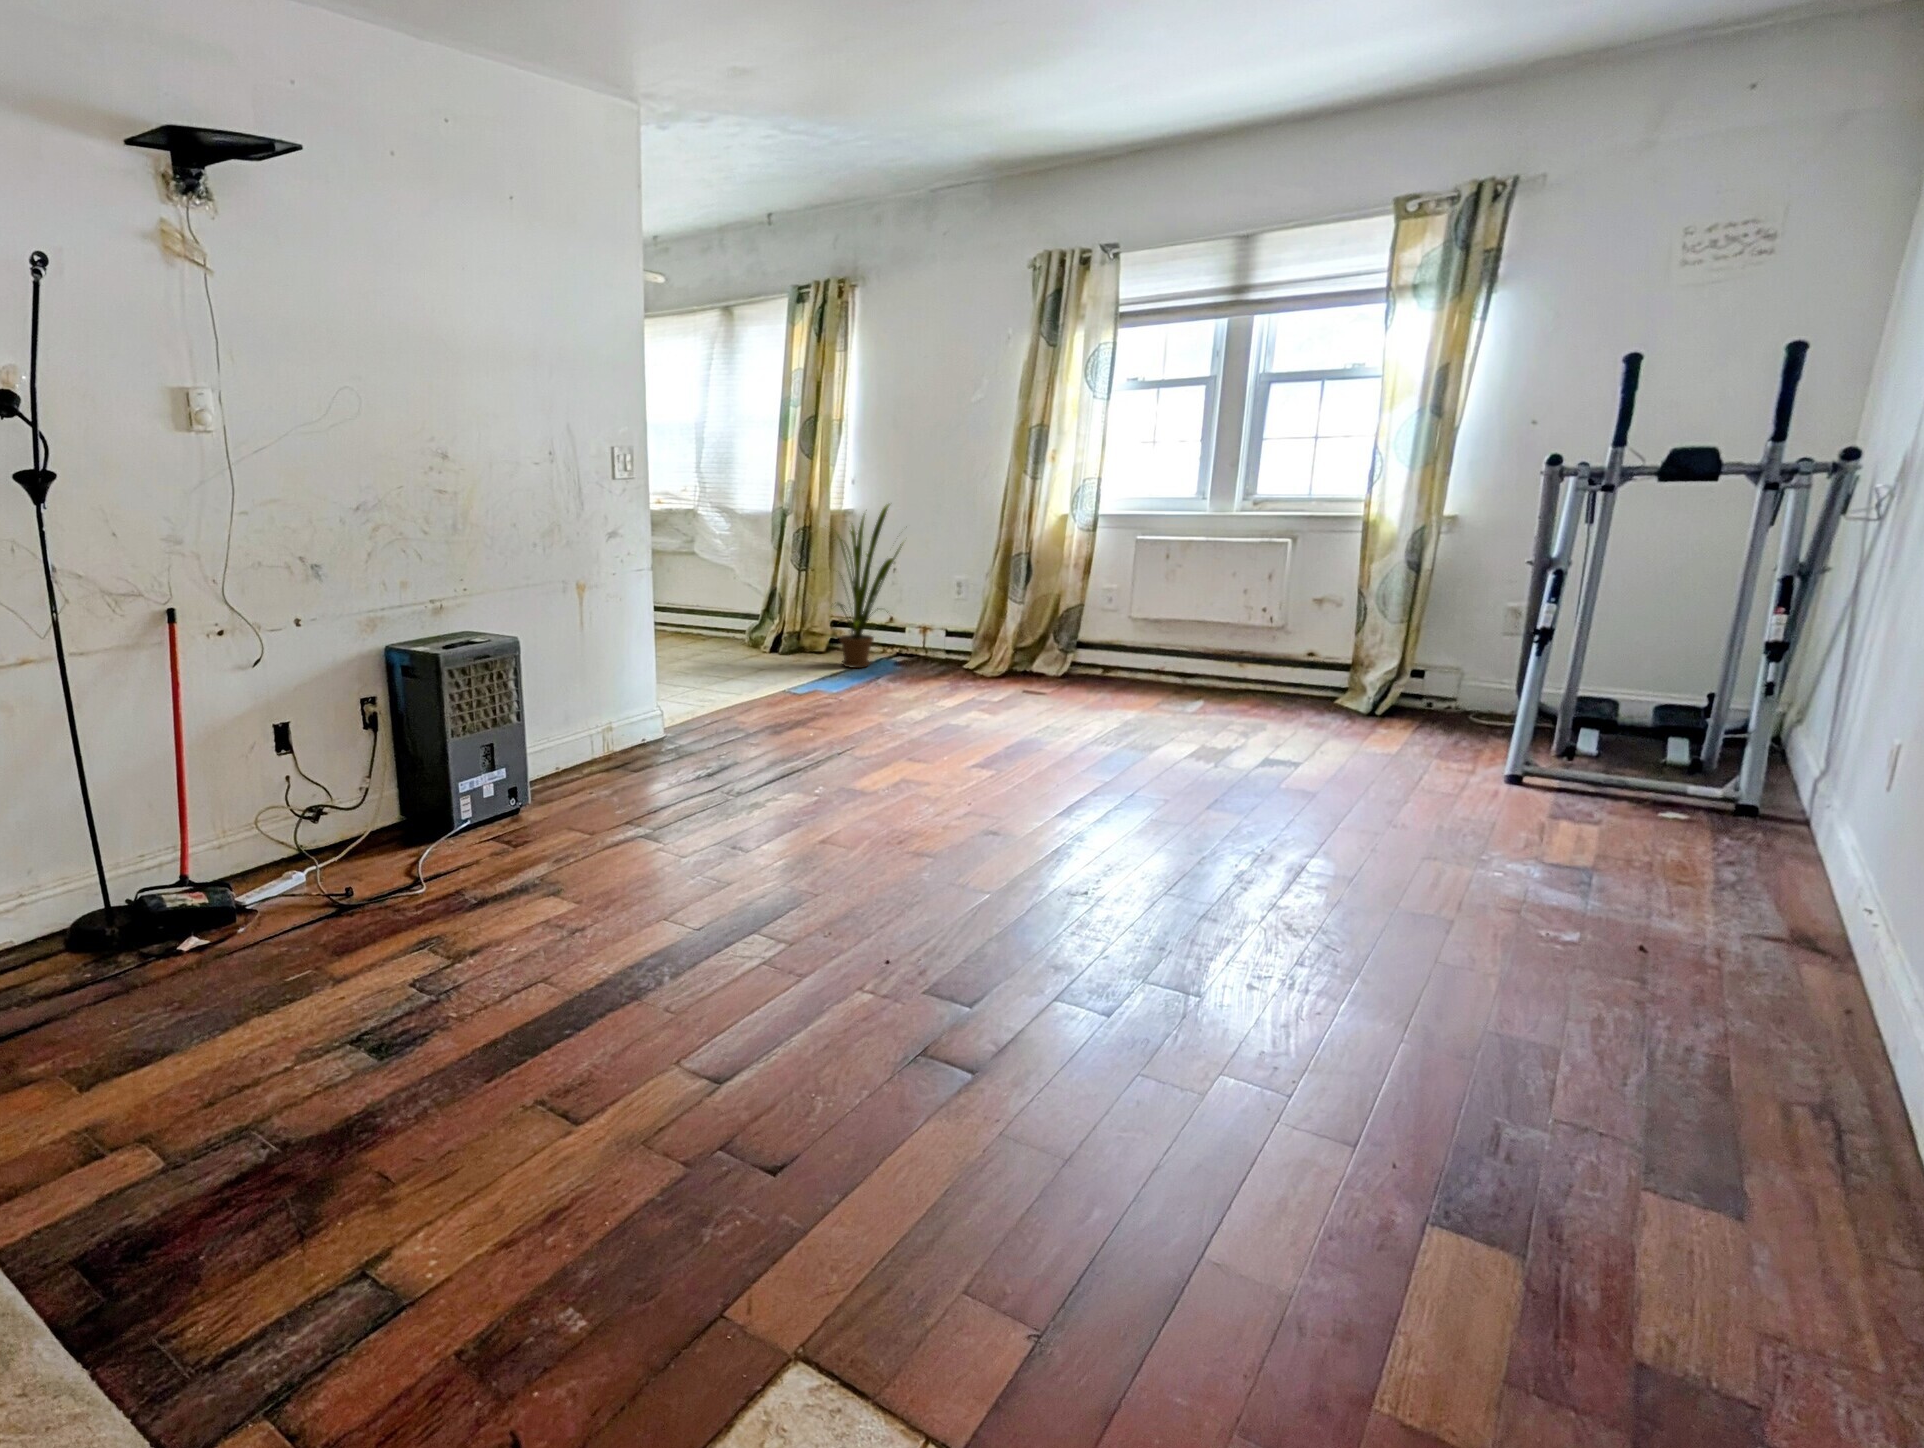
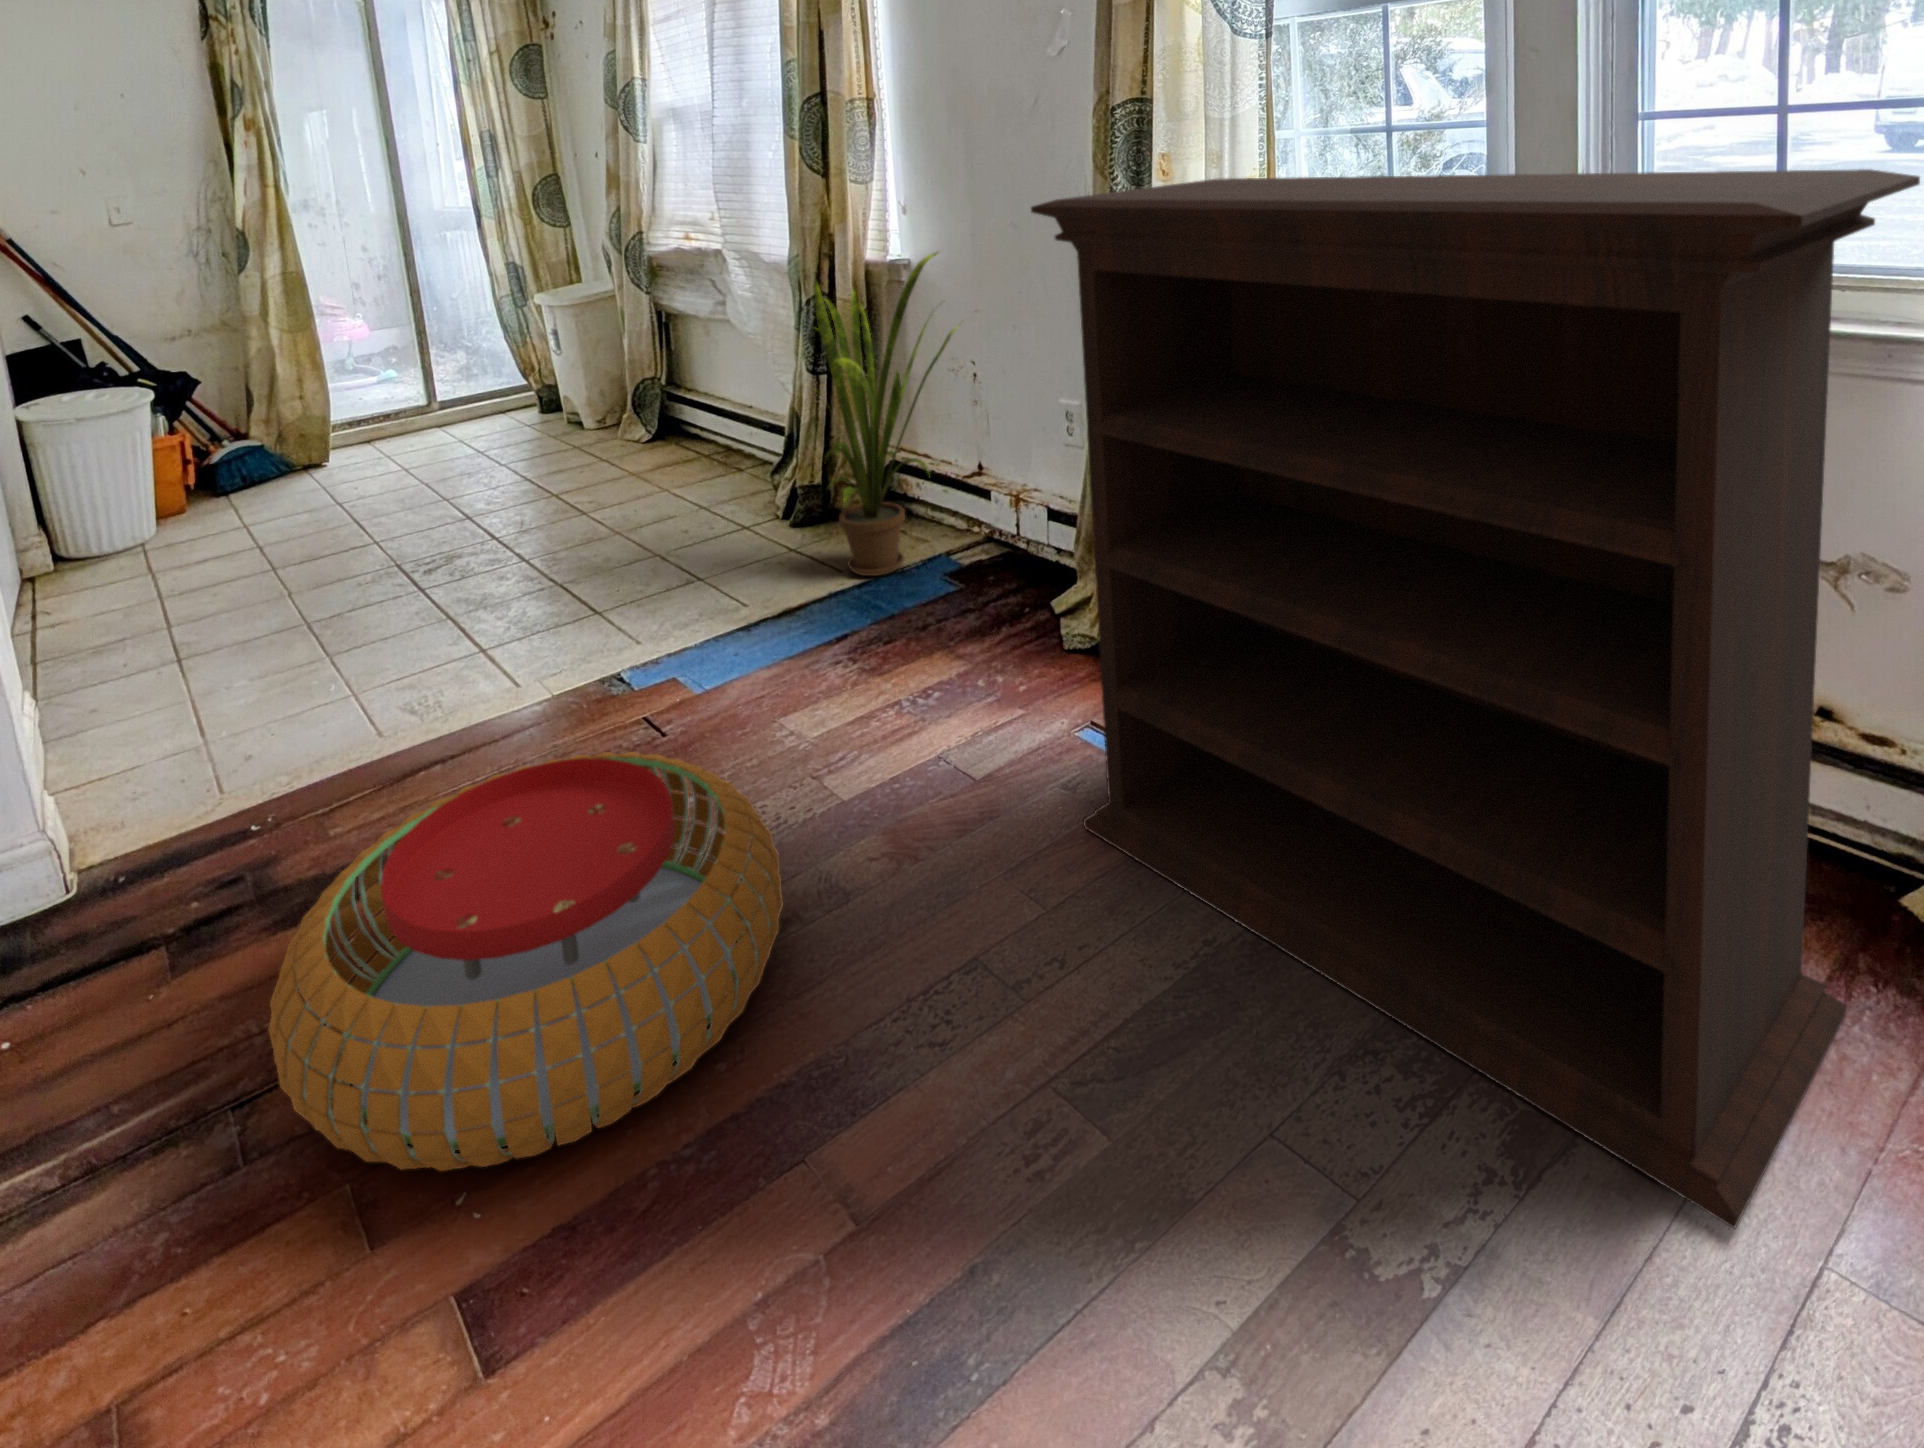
bookshelf: none [1051,453,1367,743] -> present [1031,169,1920,1229]
pouf: none [818,673,994,760] -> present [268,752,783,1171]

